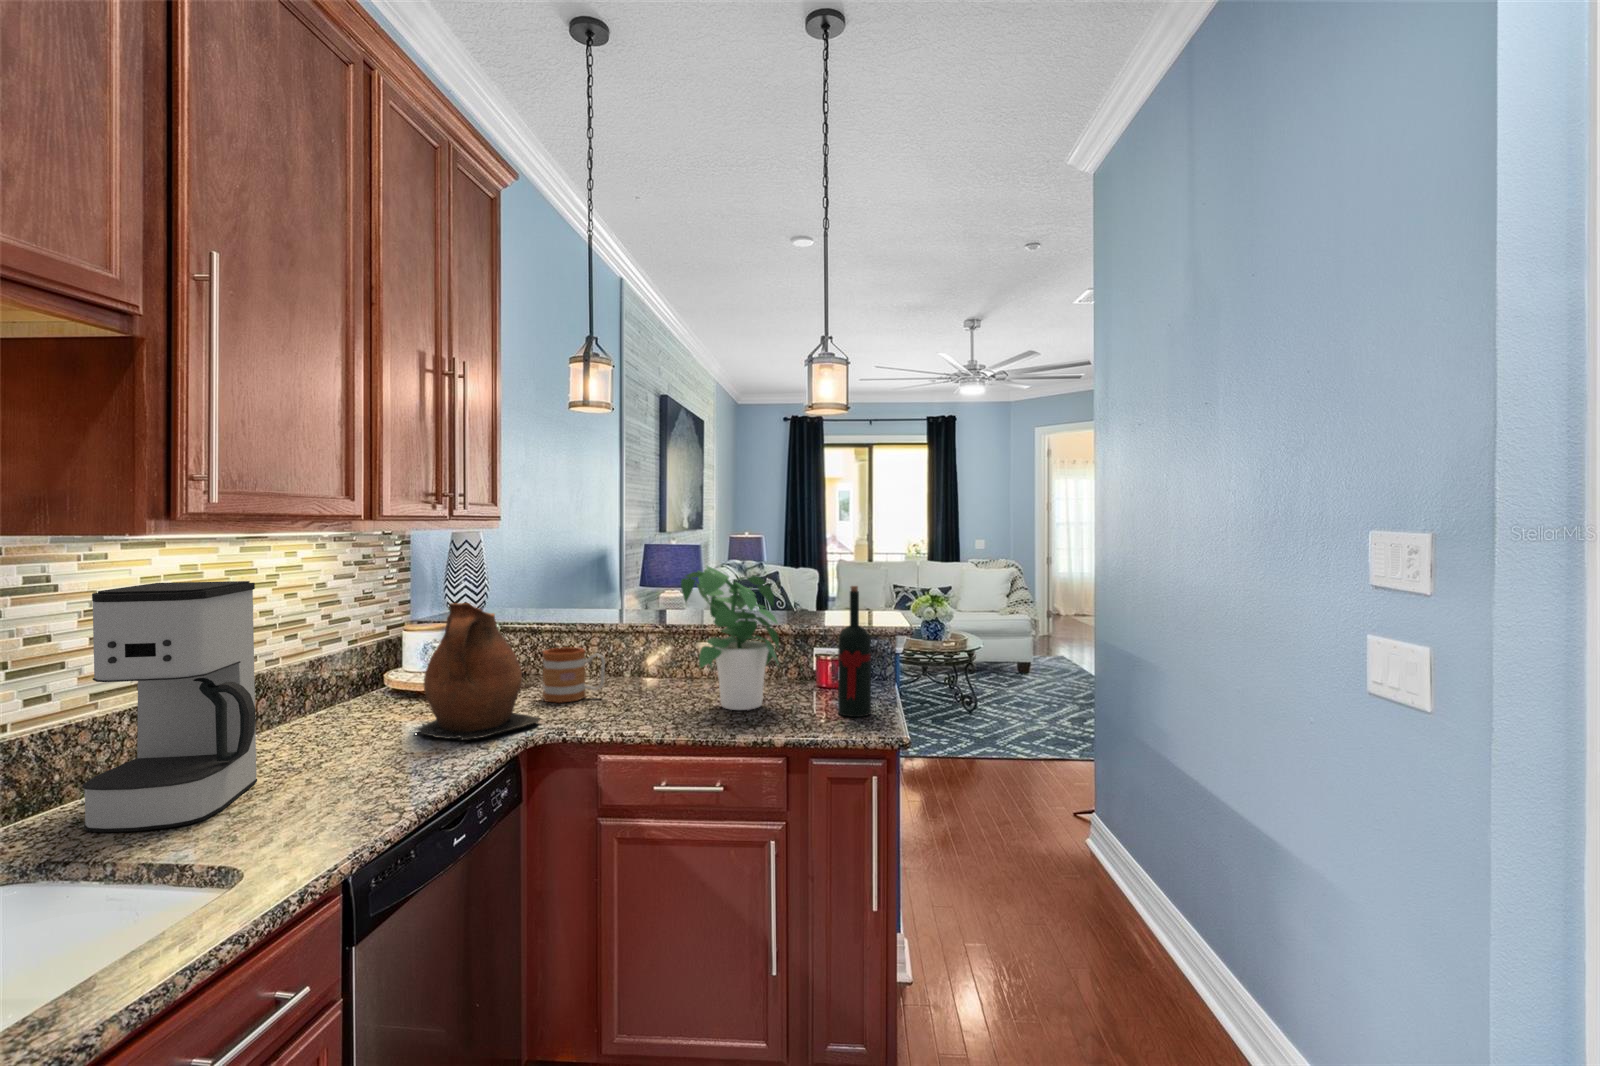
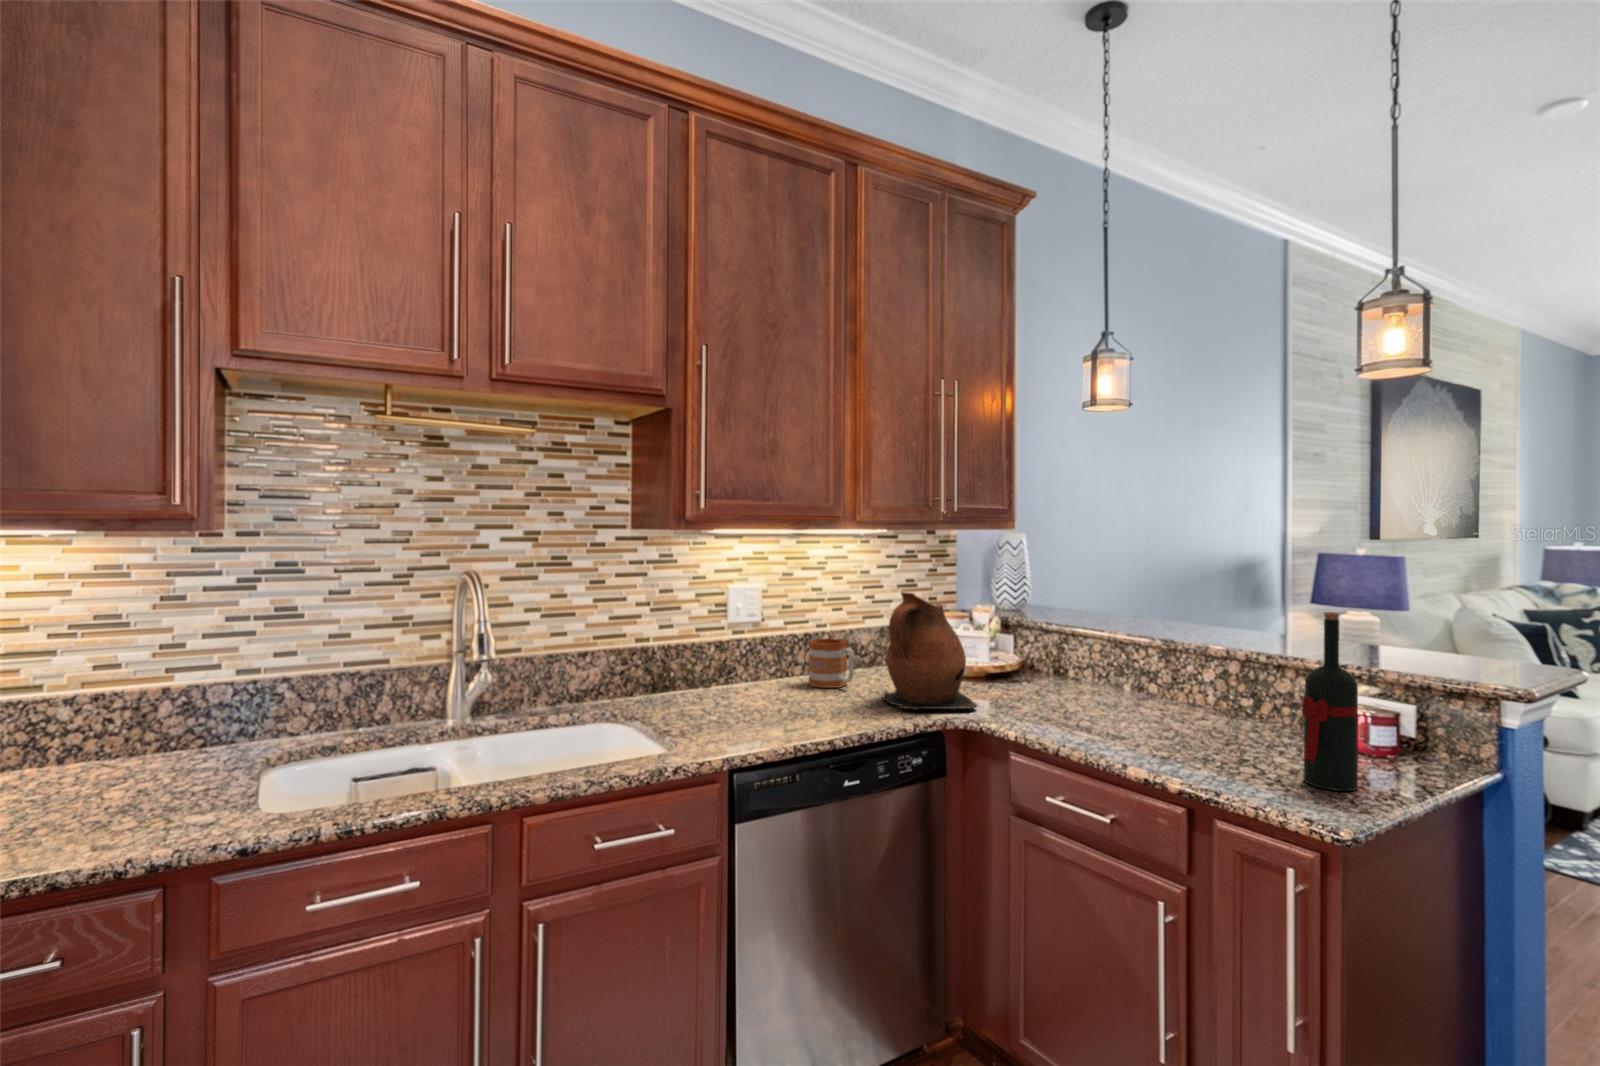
potted plant: present [681,566,779,710] -> none [1117,573,1242,747]
coffee maker: present [82,581,257,832] -> none [661,561,759,716]
mug: present [543,647,605,703] -> present [808,638,854,688]

